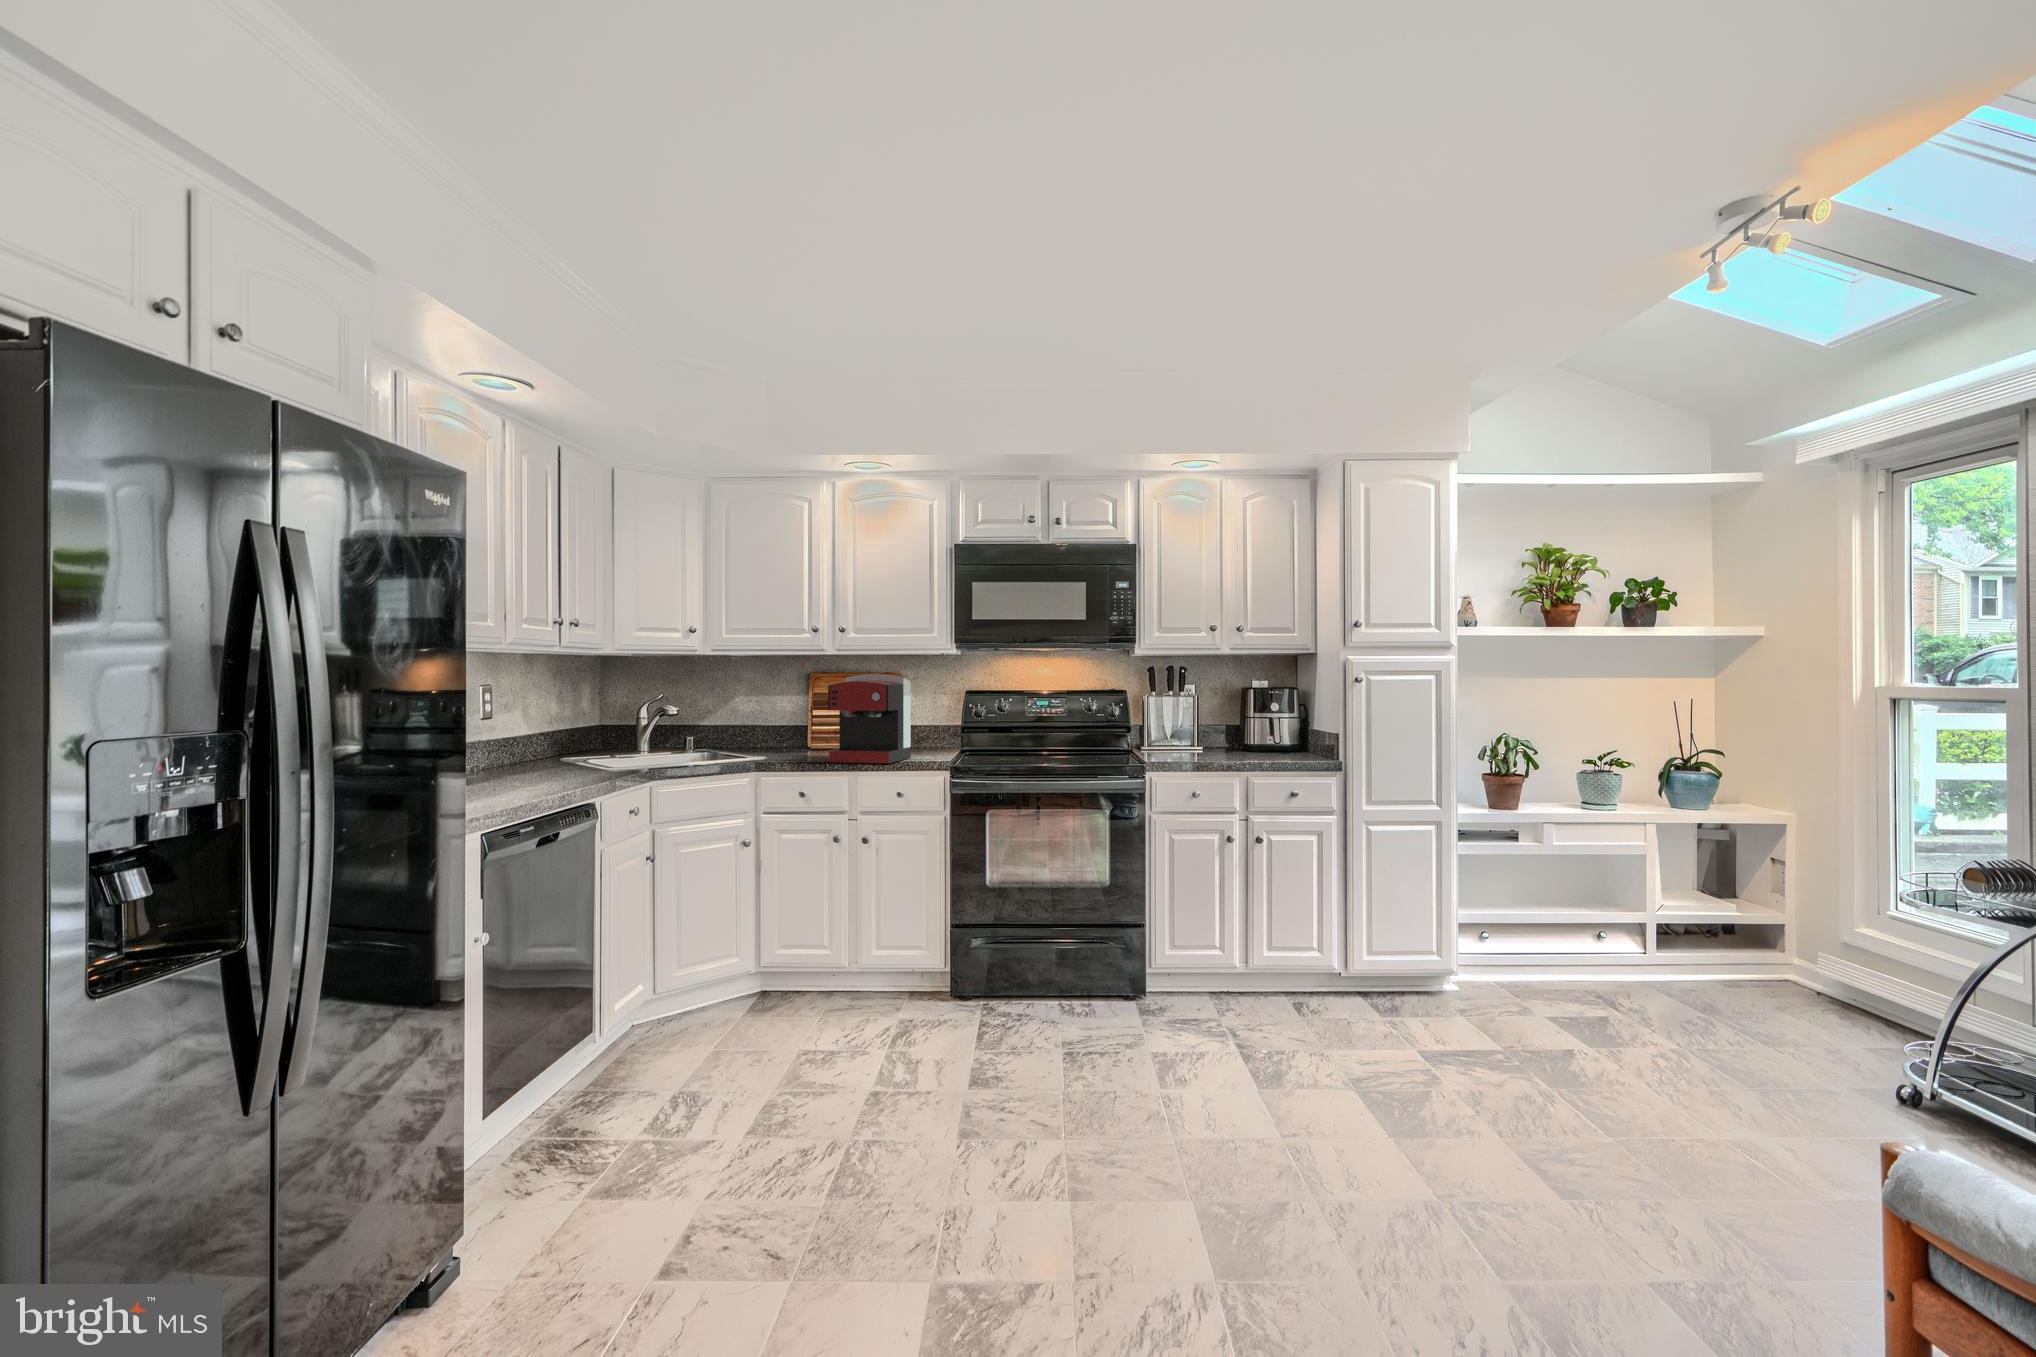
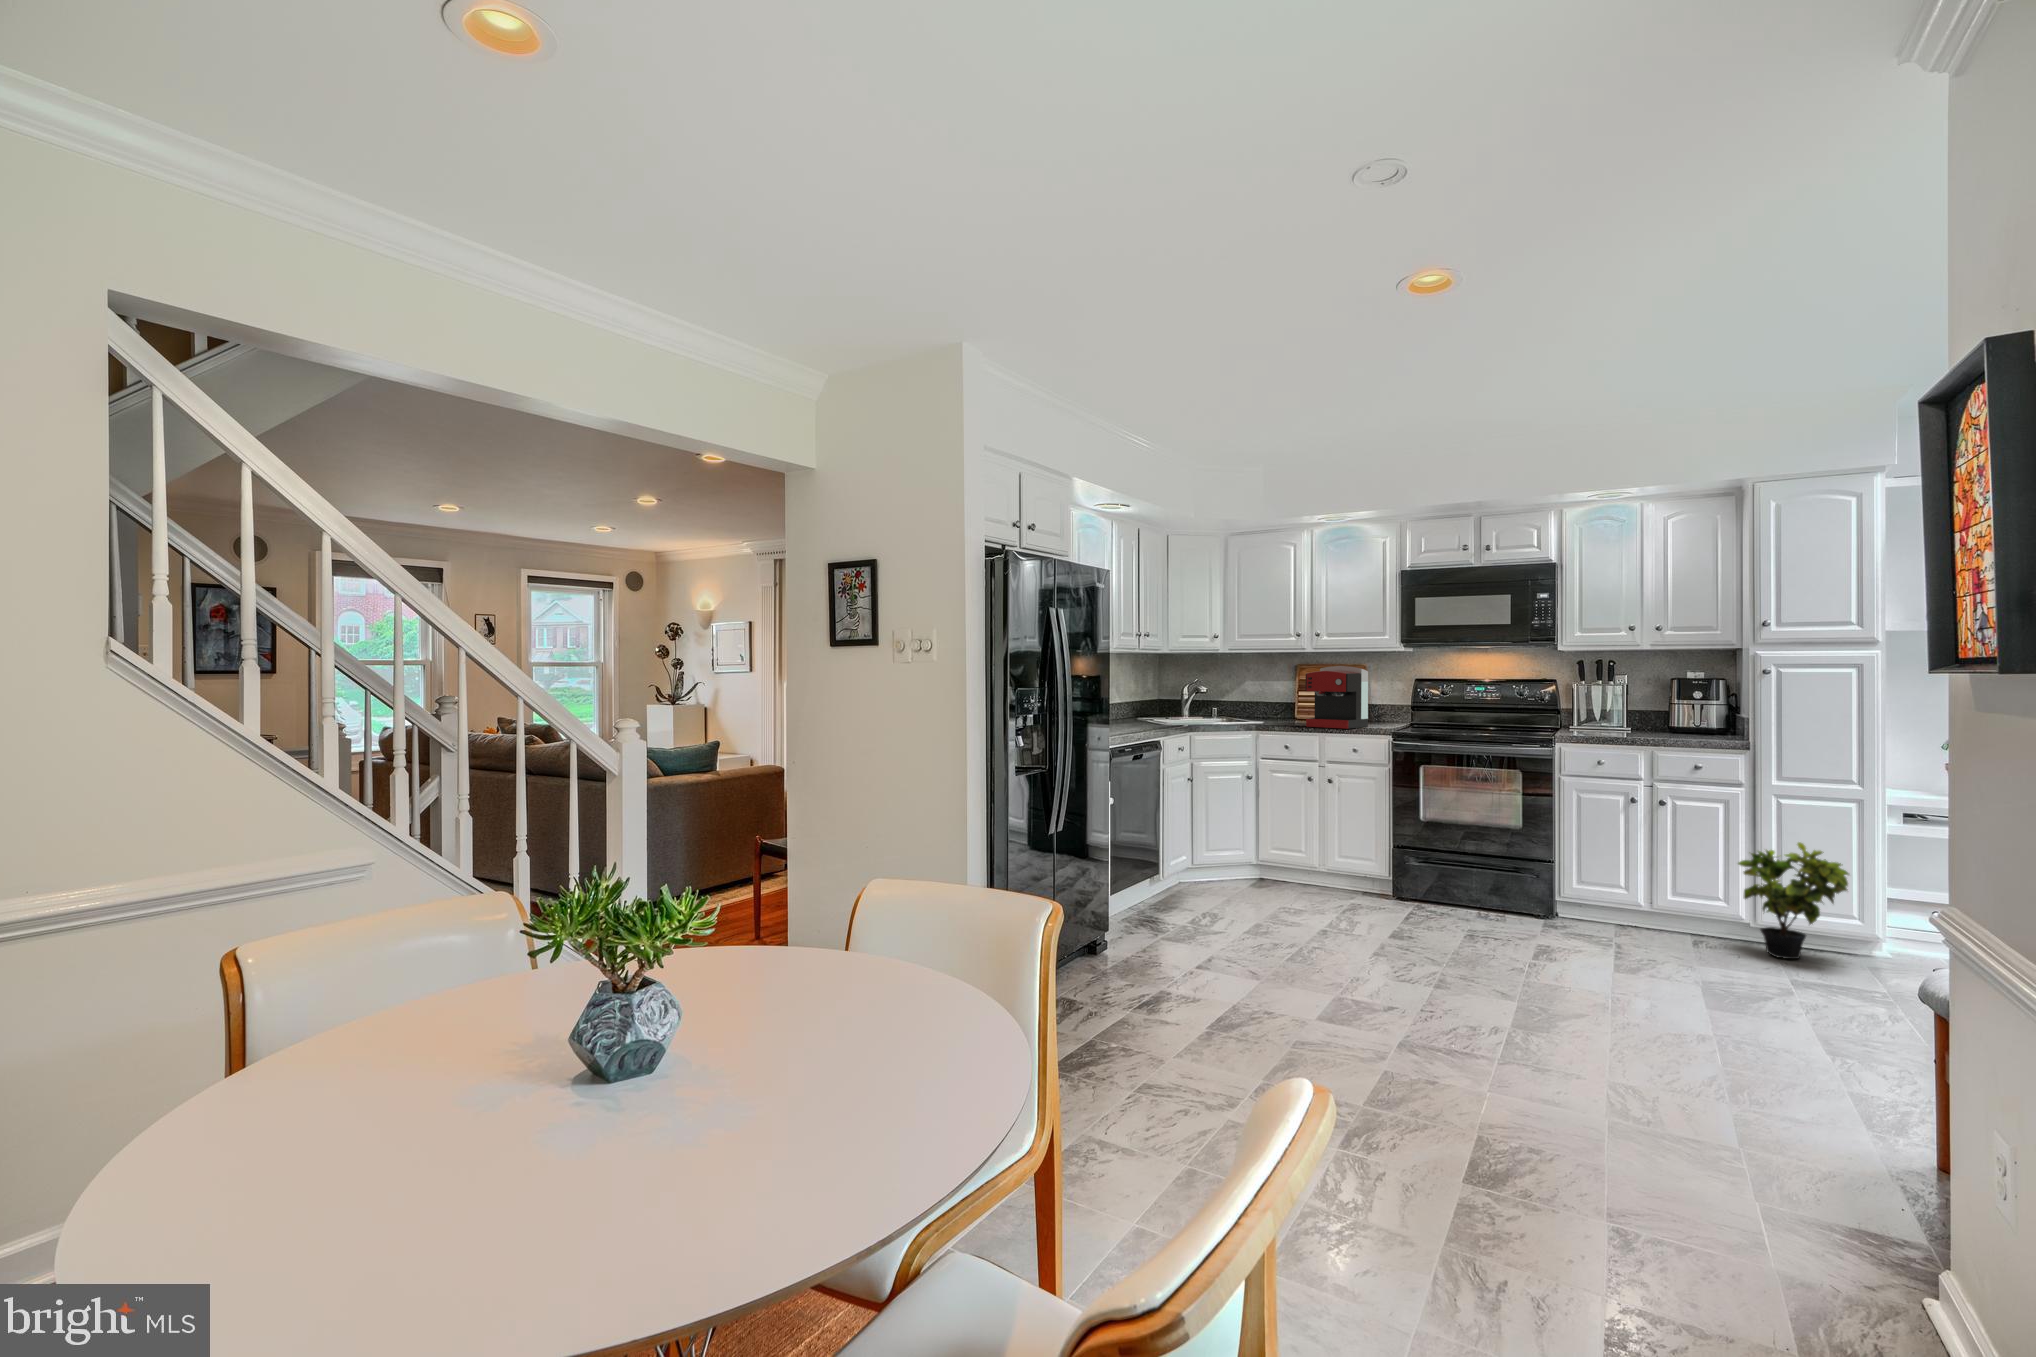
potted plant: none [1340,877,1453,1019] -> present [1738,842,1849,959]

